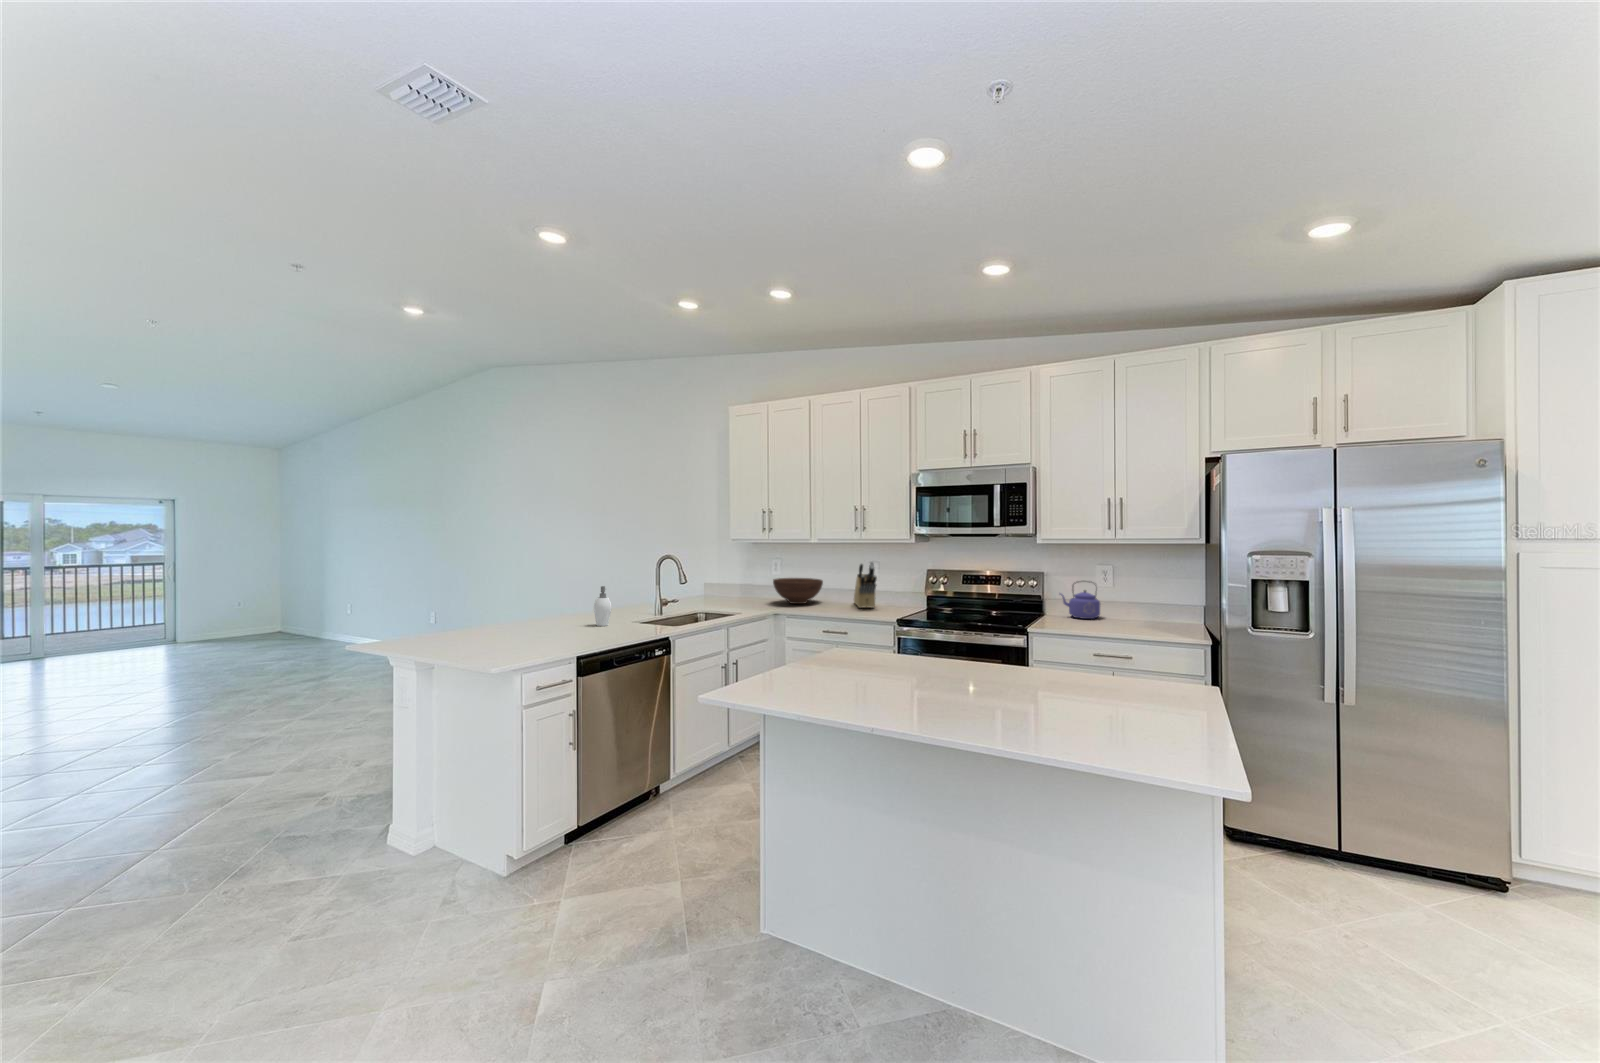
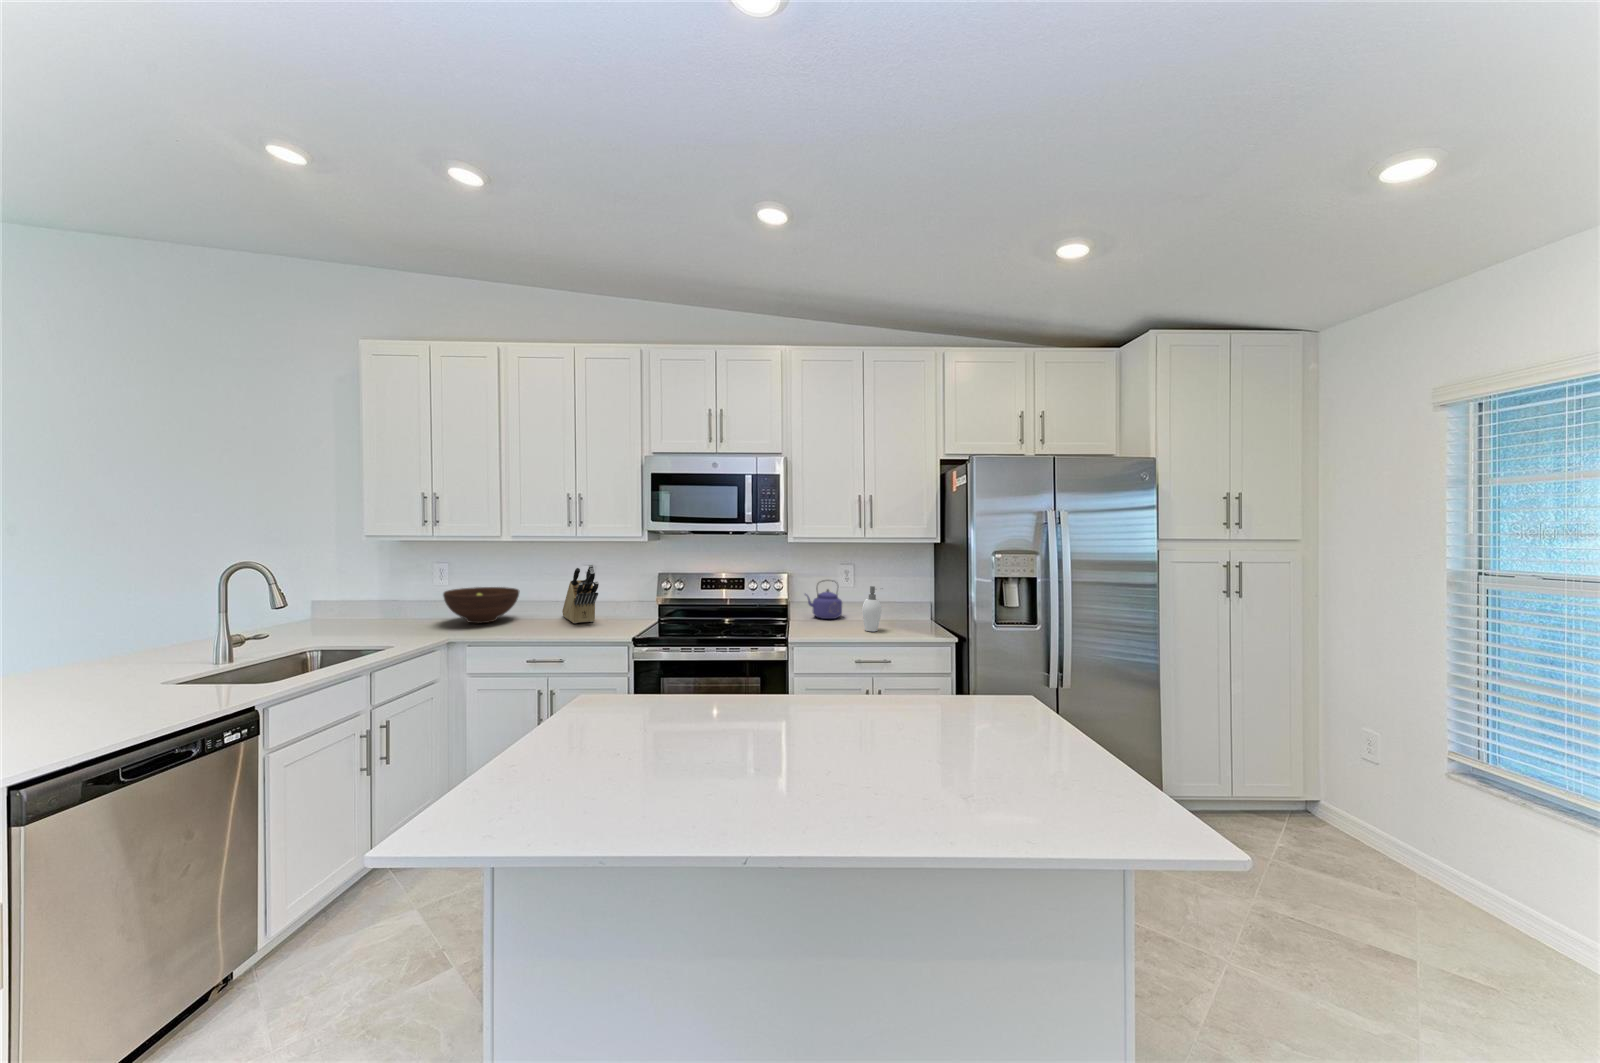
soap dispenser: present [594,586,612,626] -> present [862,586,882,631]

